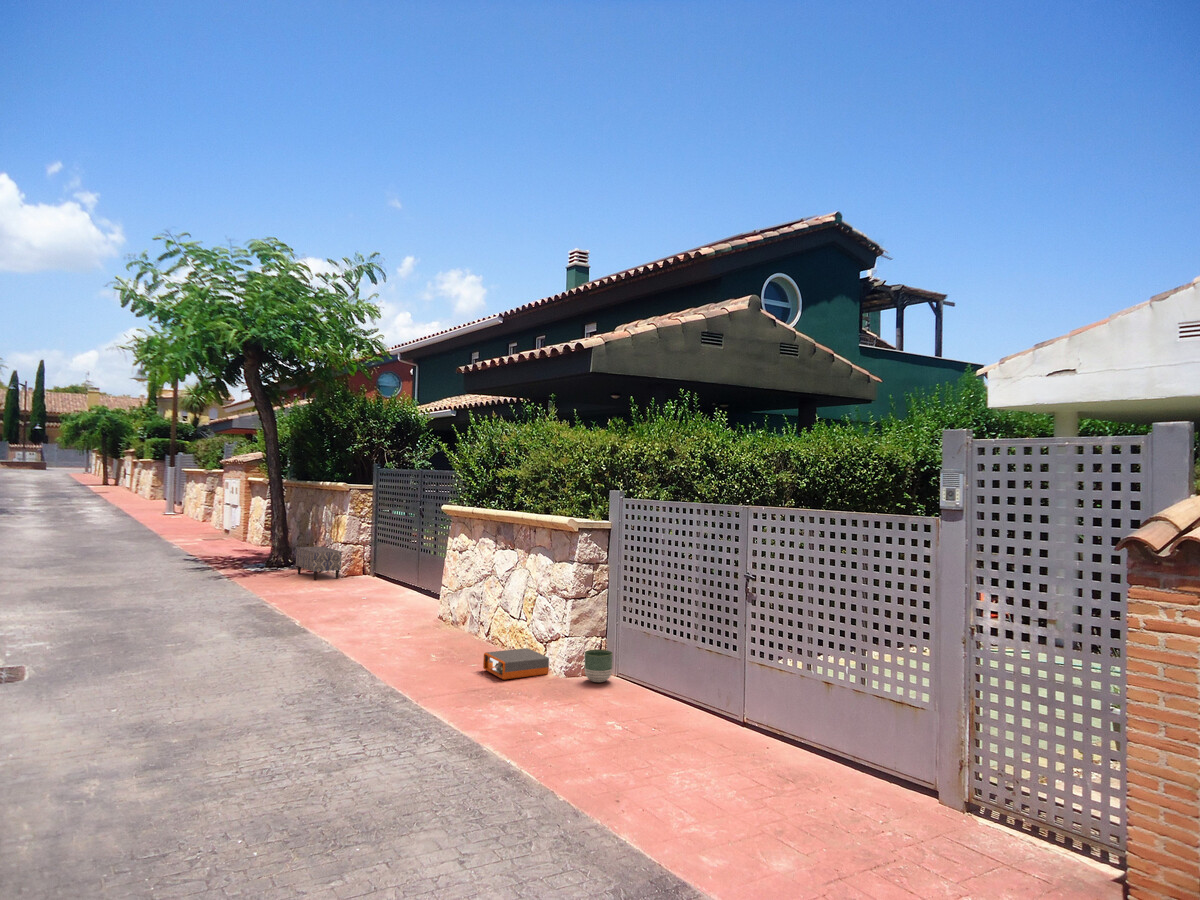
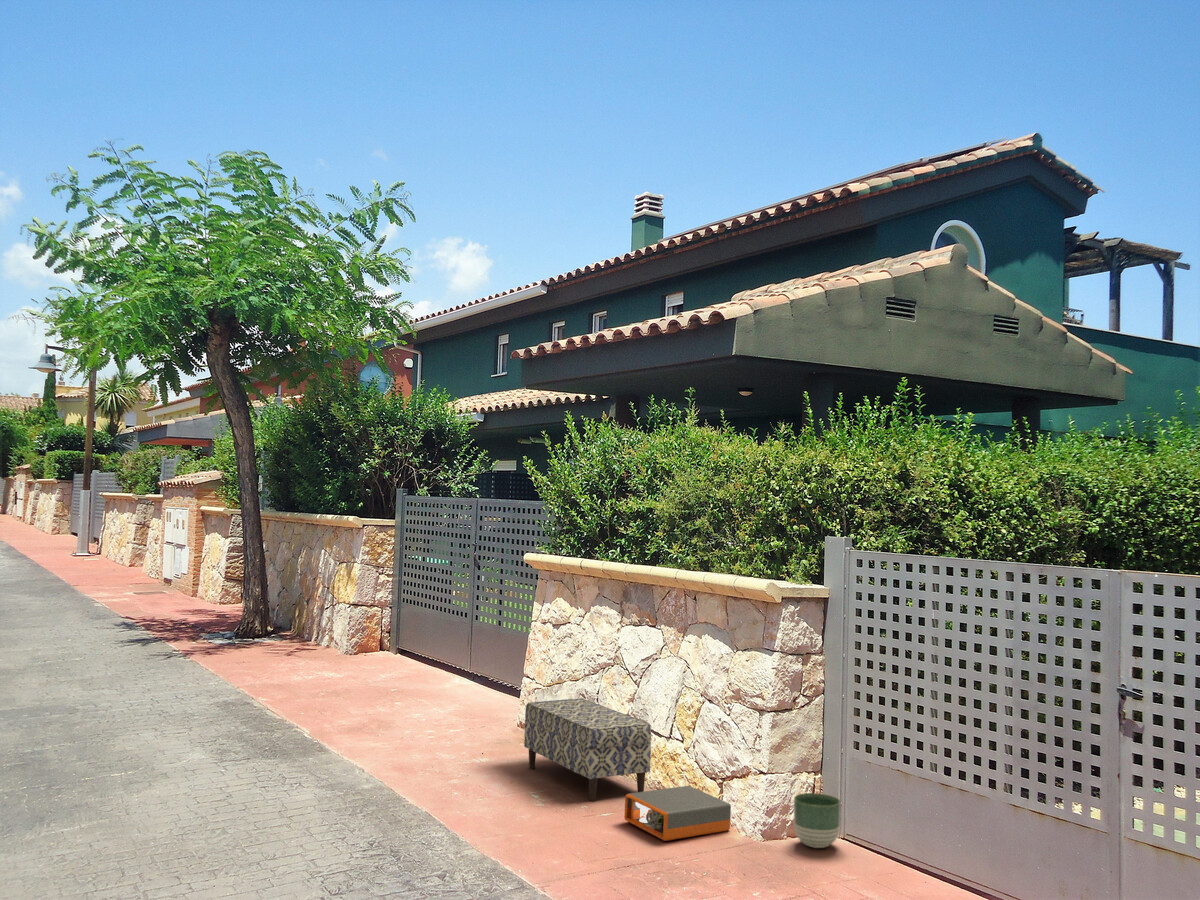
bench: present [296,546,341,580] -> present [524,698,651,801]

